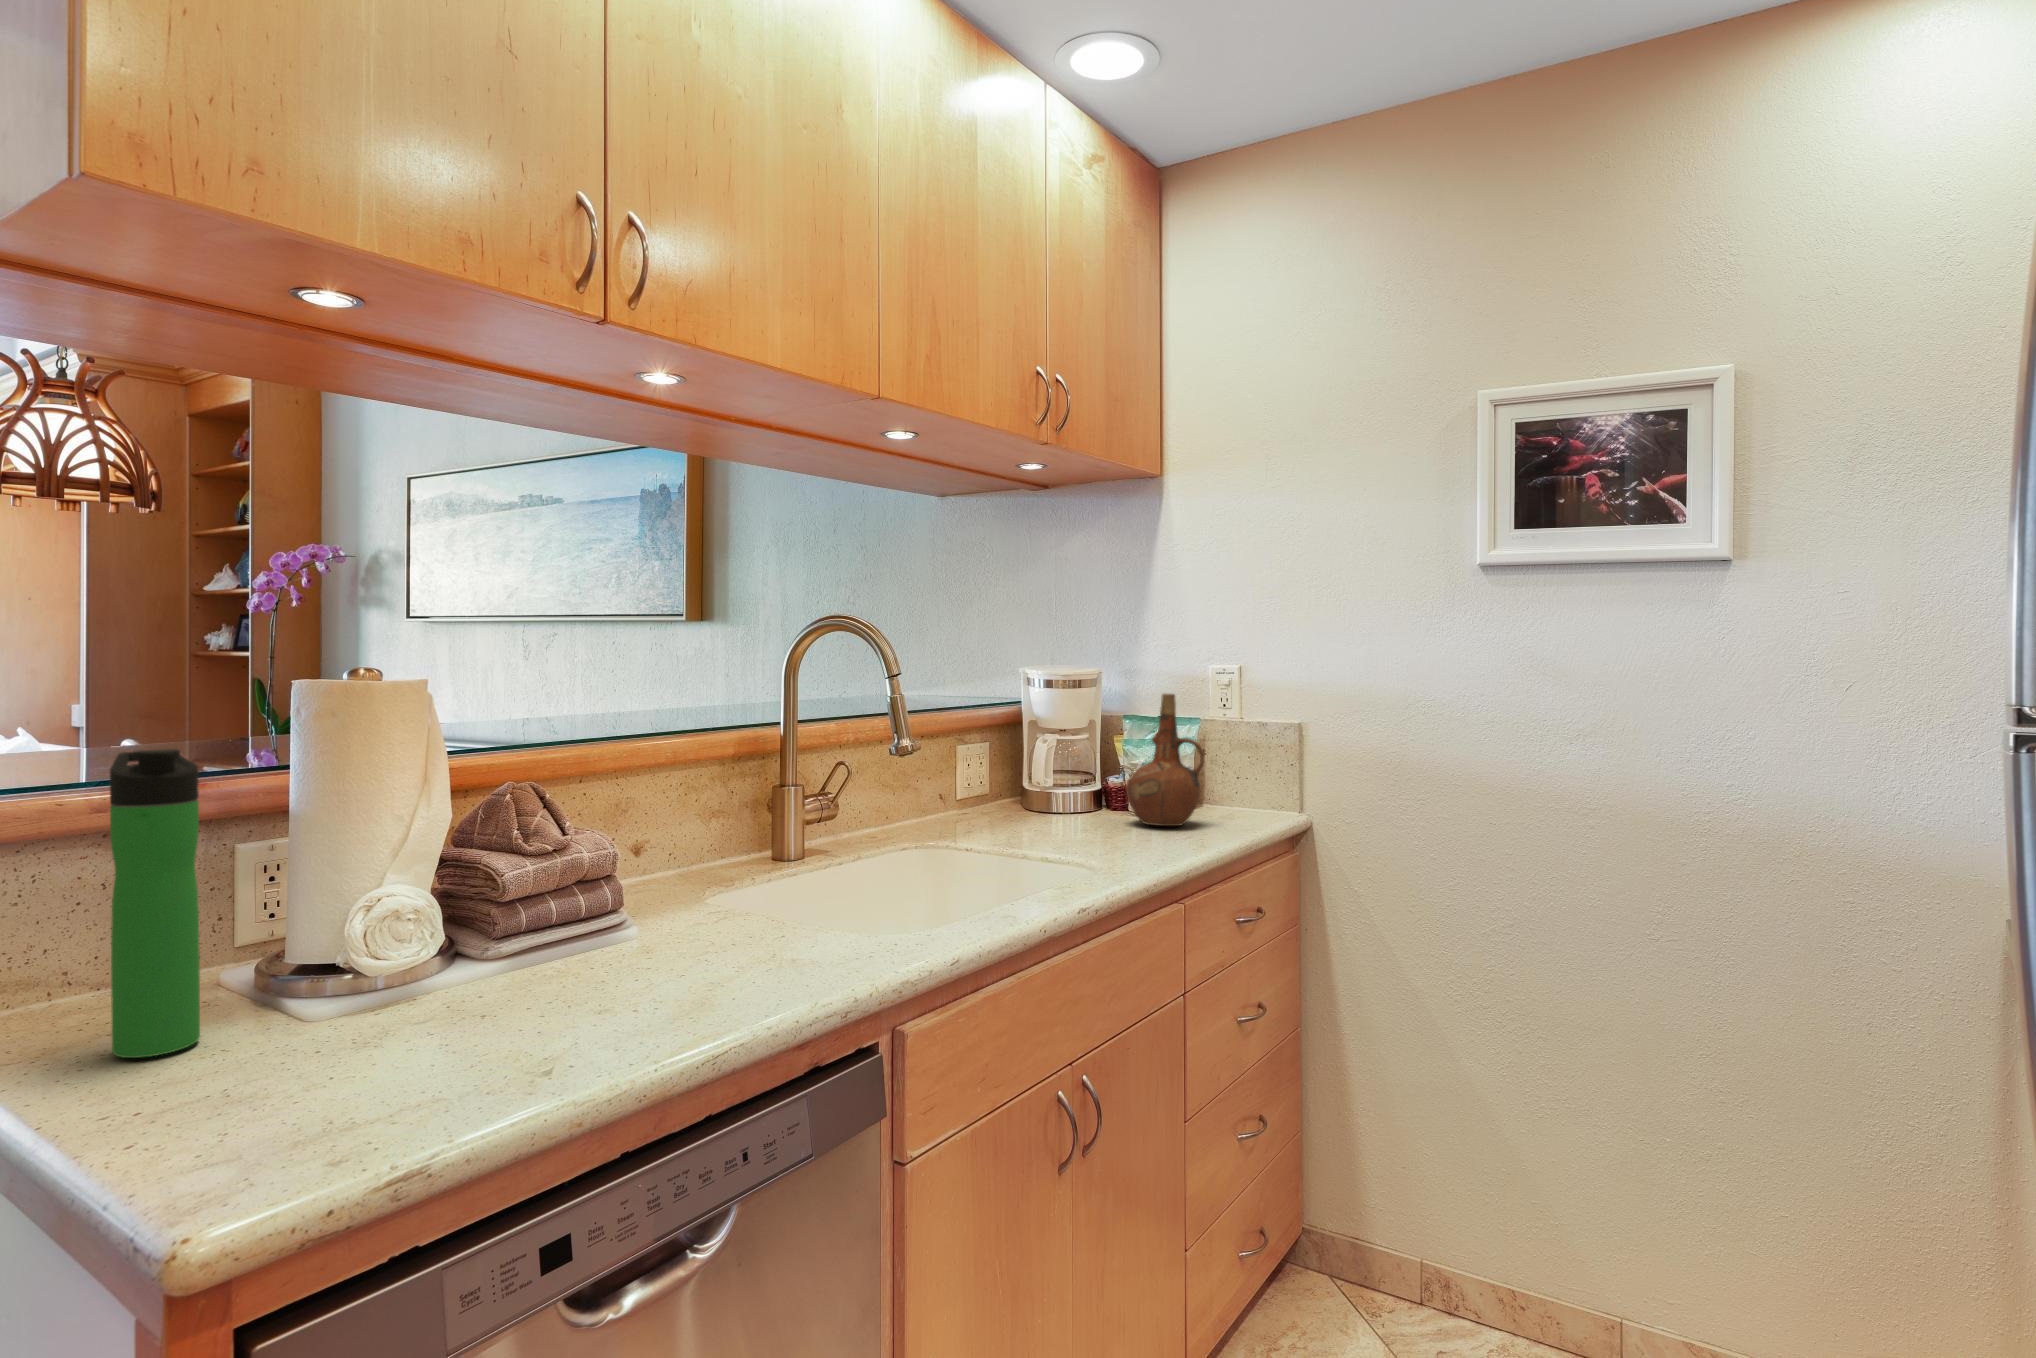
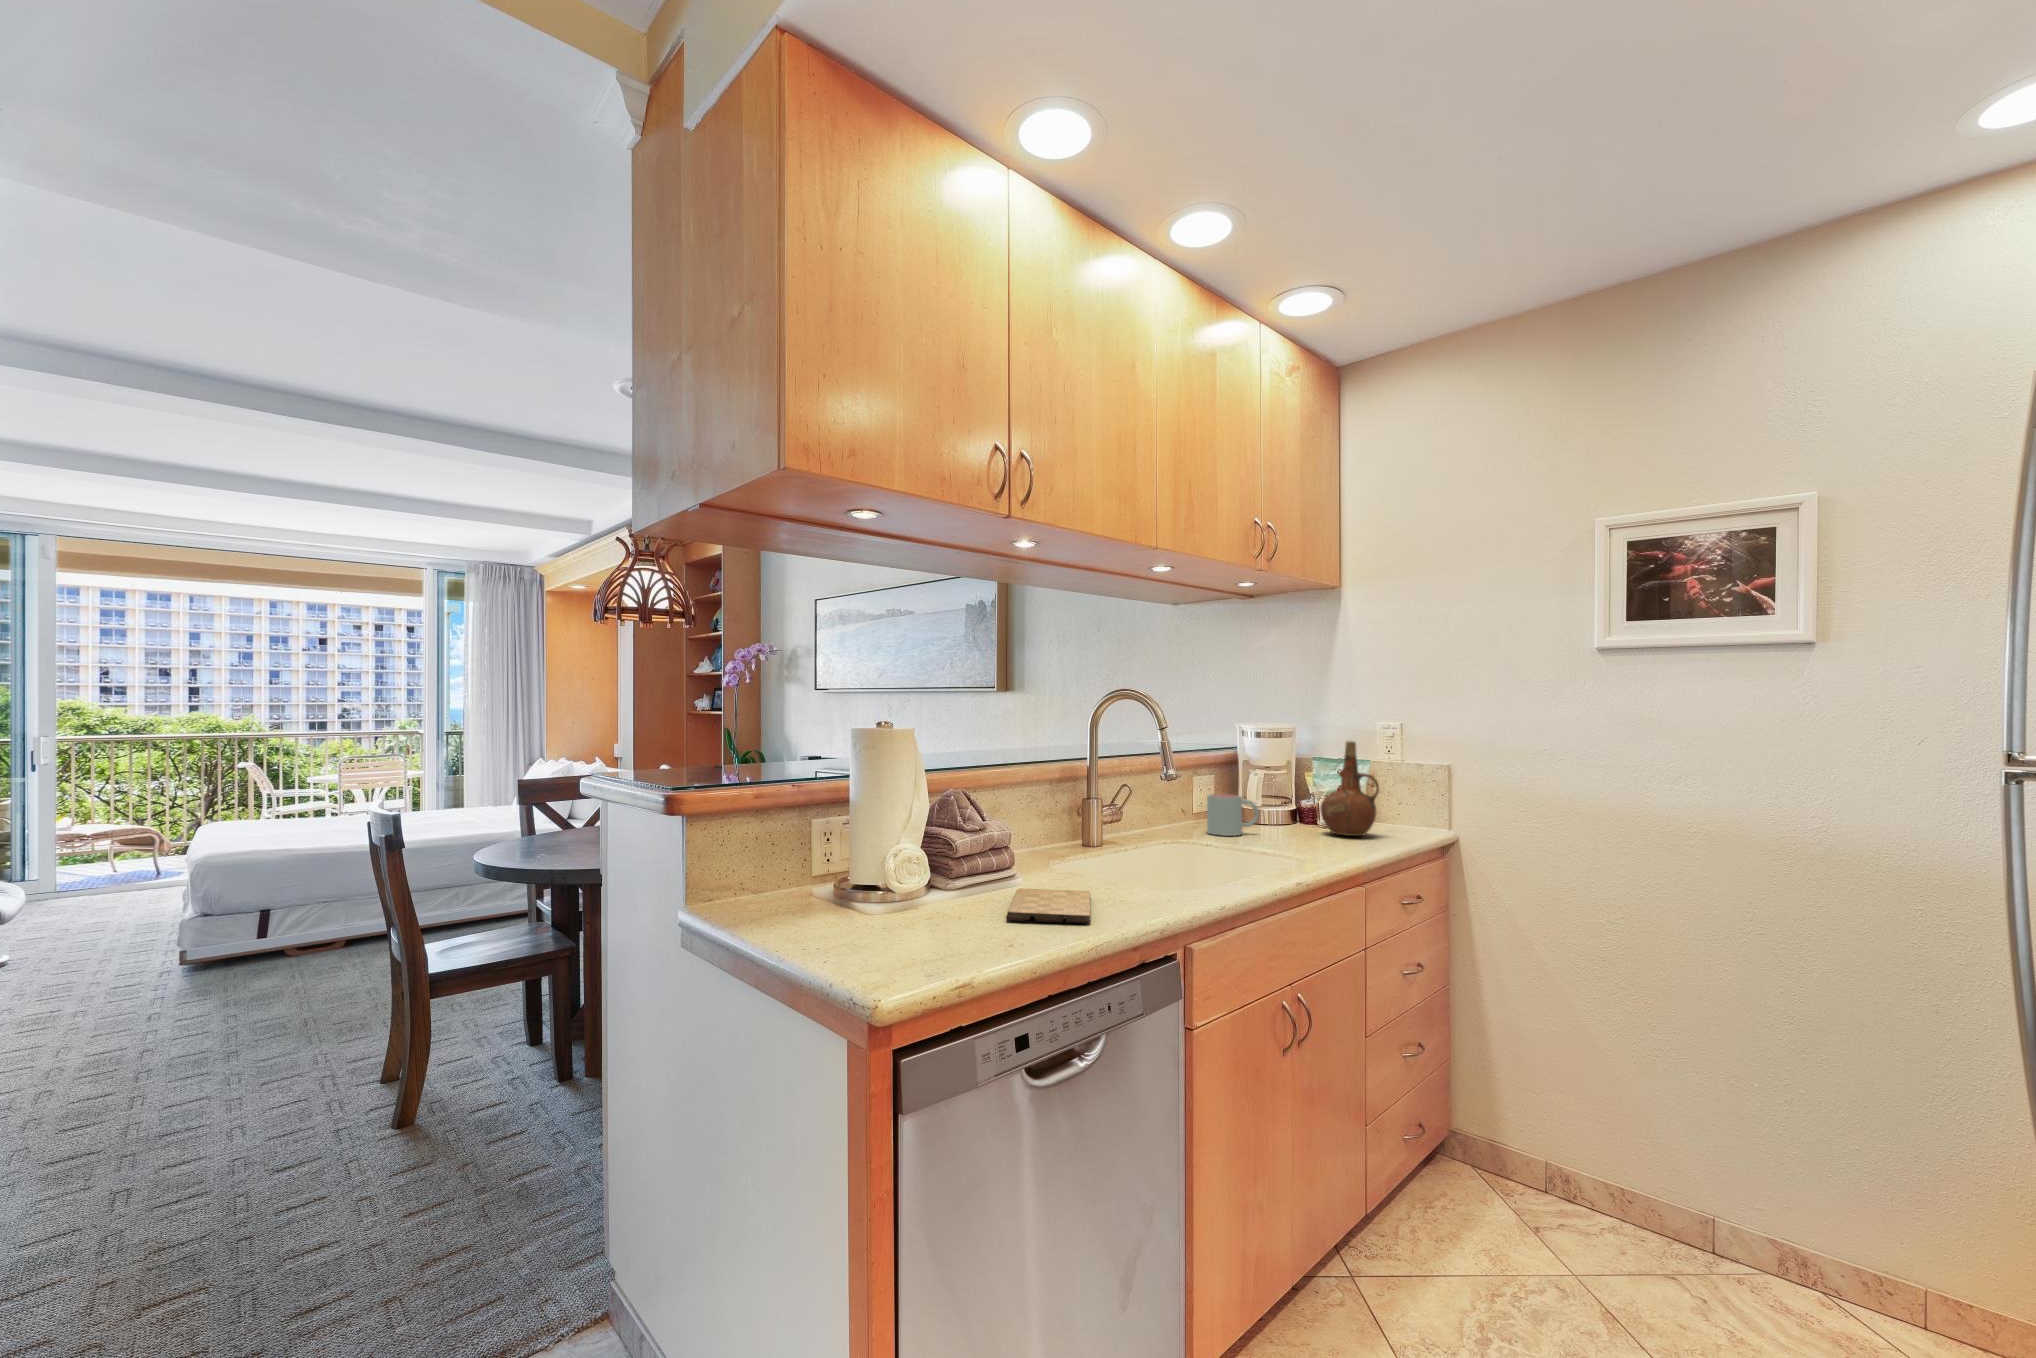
bottle: present [110,749,200,1058] -> none [780,761,822,926]
mug: none [968,772,1042,833] -> present [1207,794,1259,836]
cutting board: none [570,946,740,1013] -> present [1006,888,1091,923]

